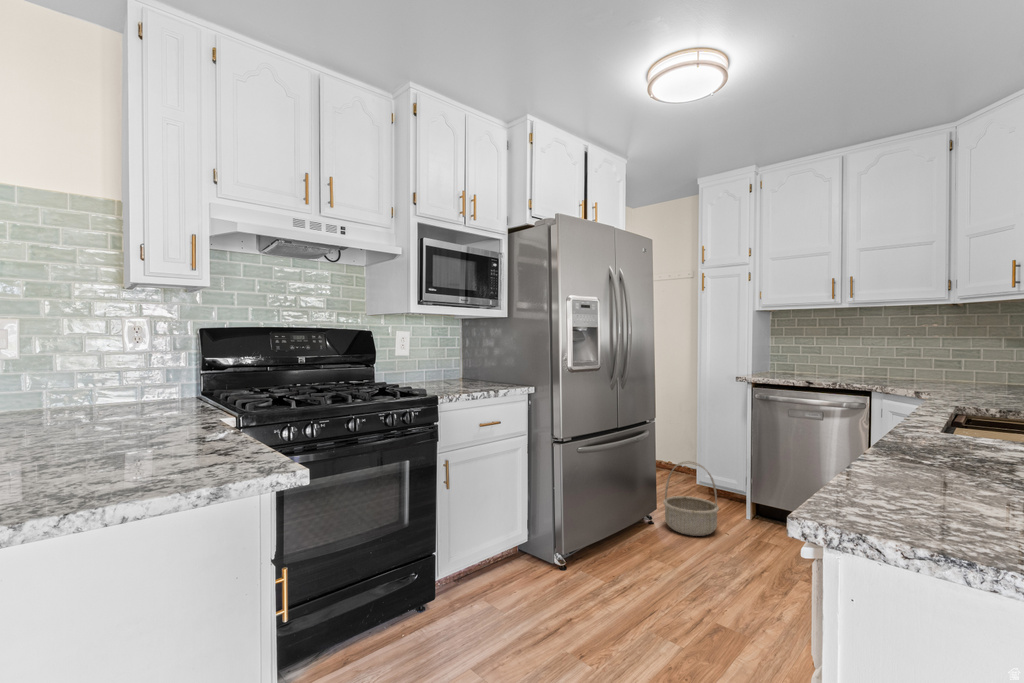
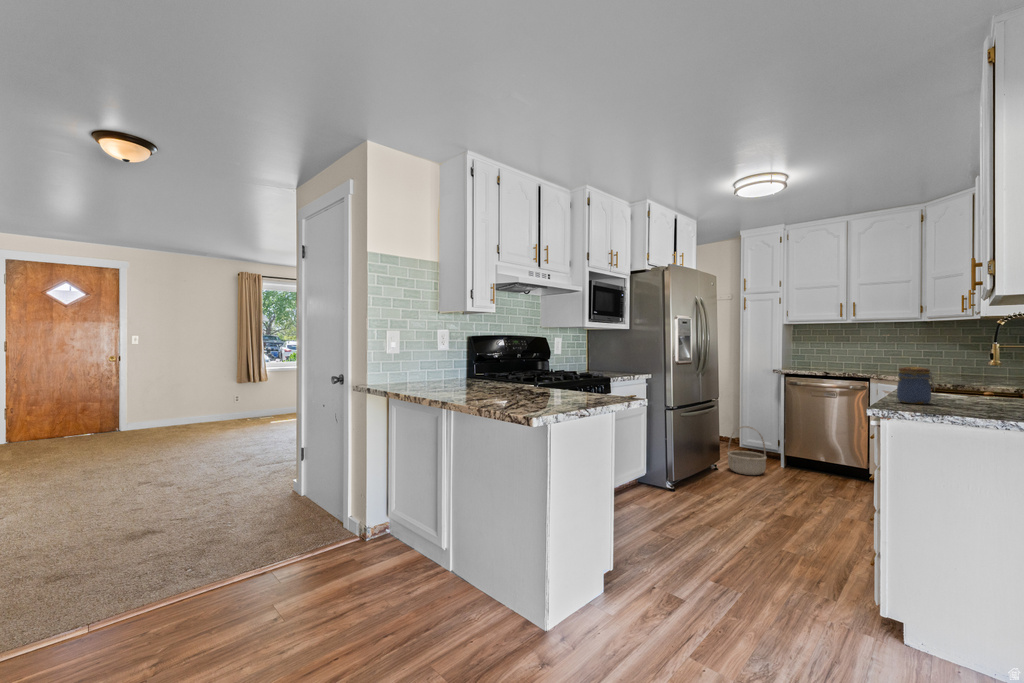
jar: none [890,394,986,492] -> present [897,367,935,404]

